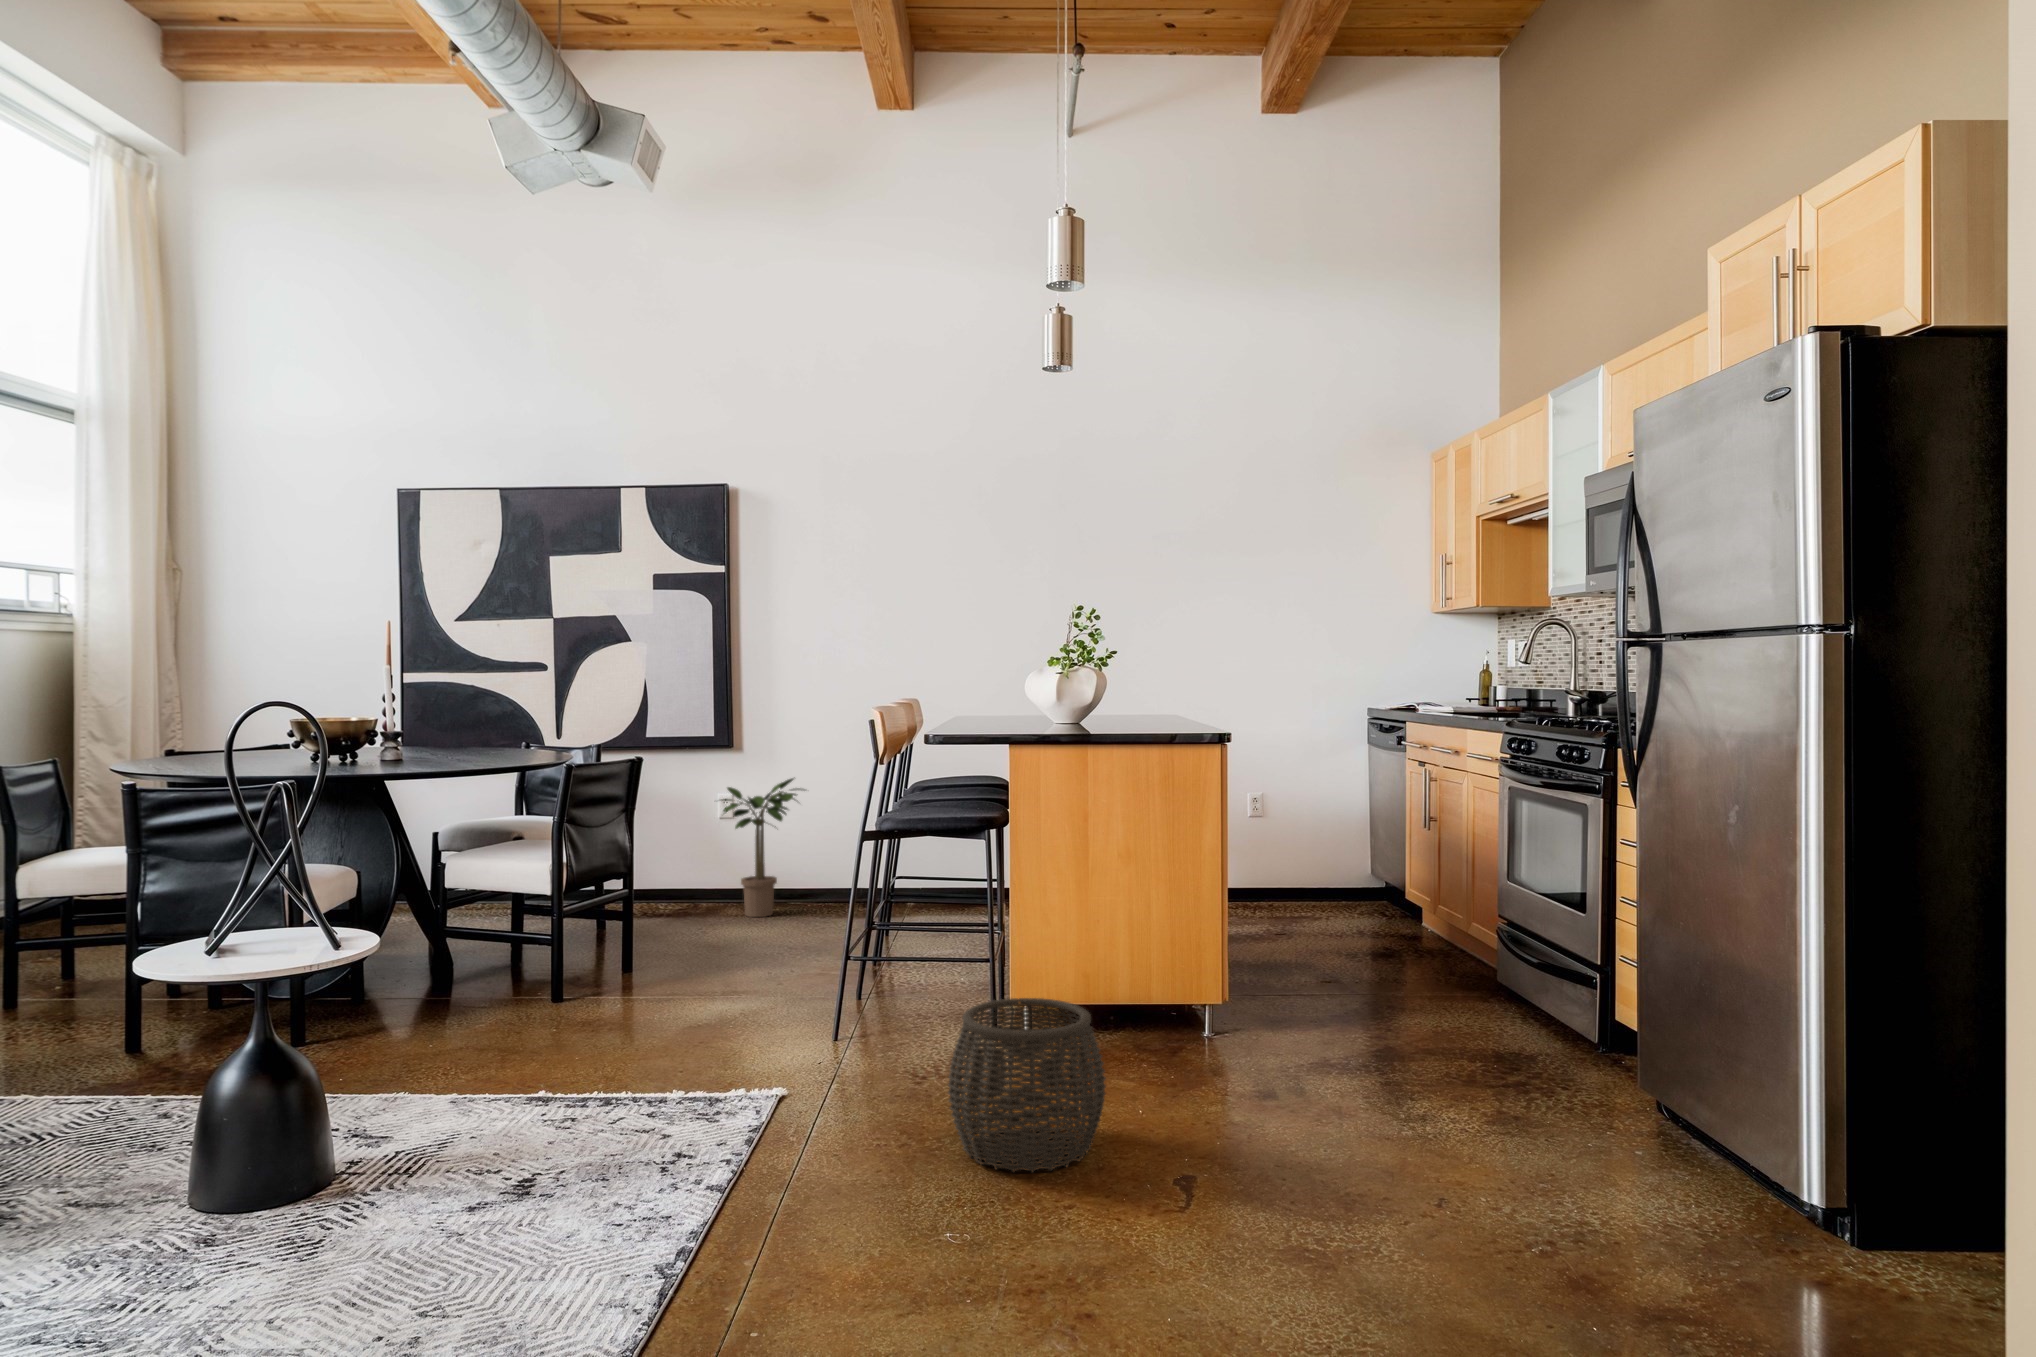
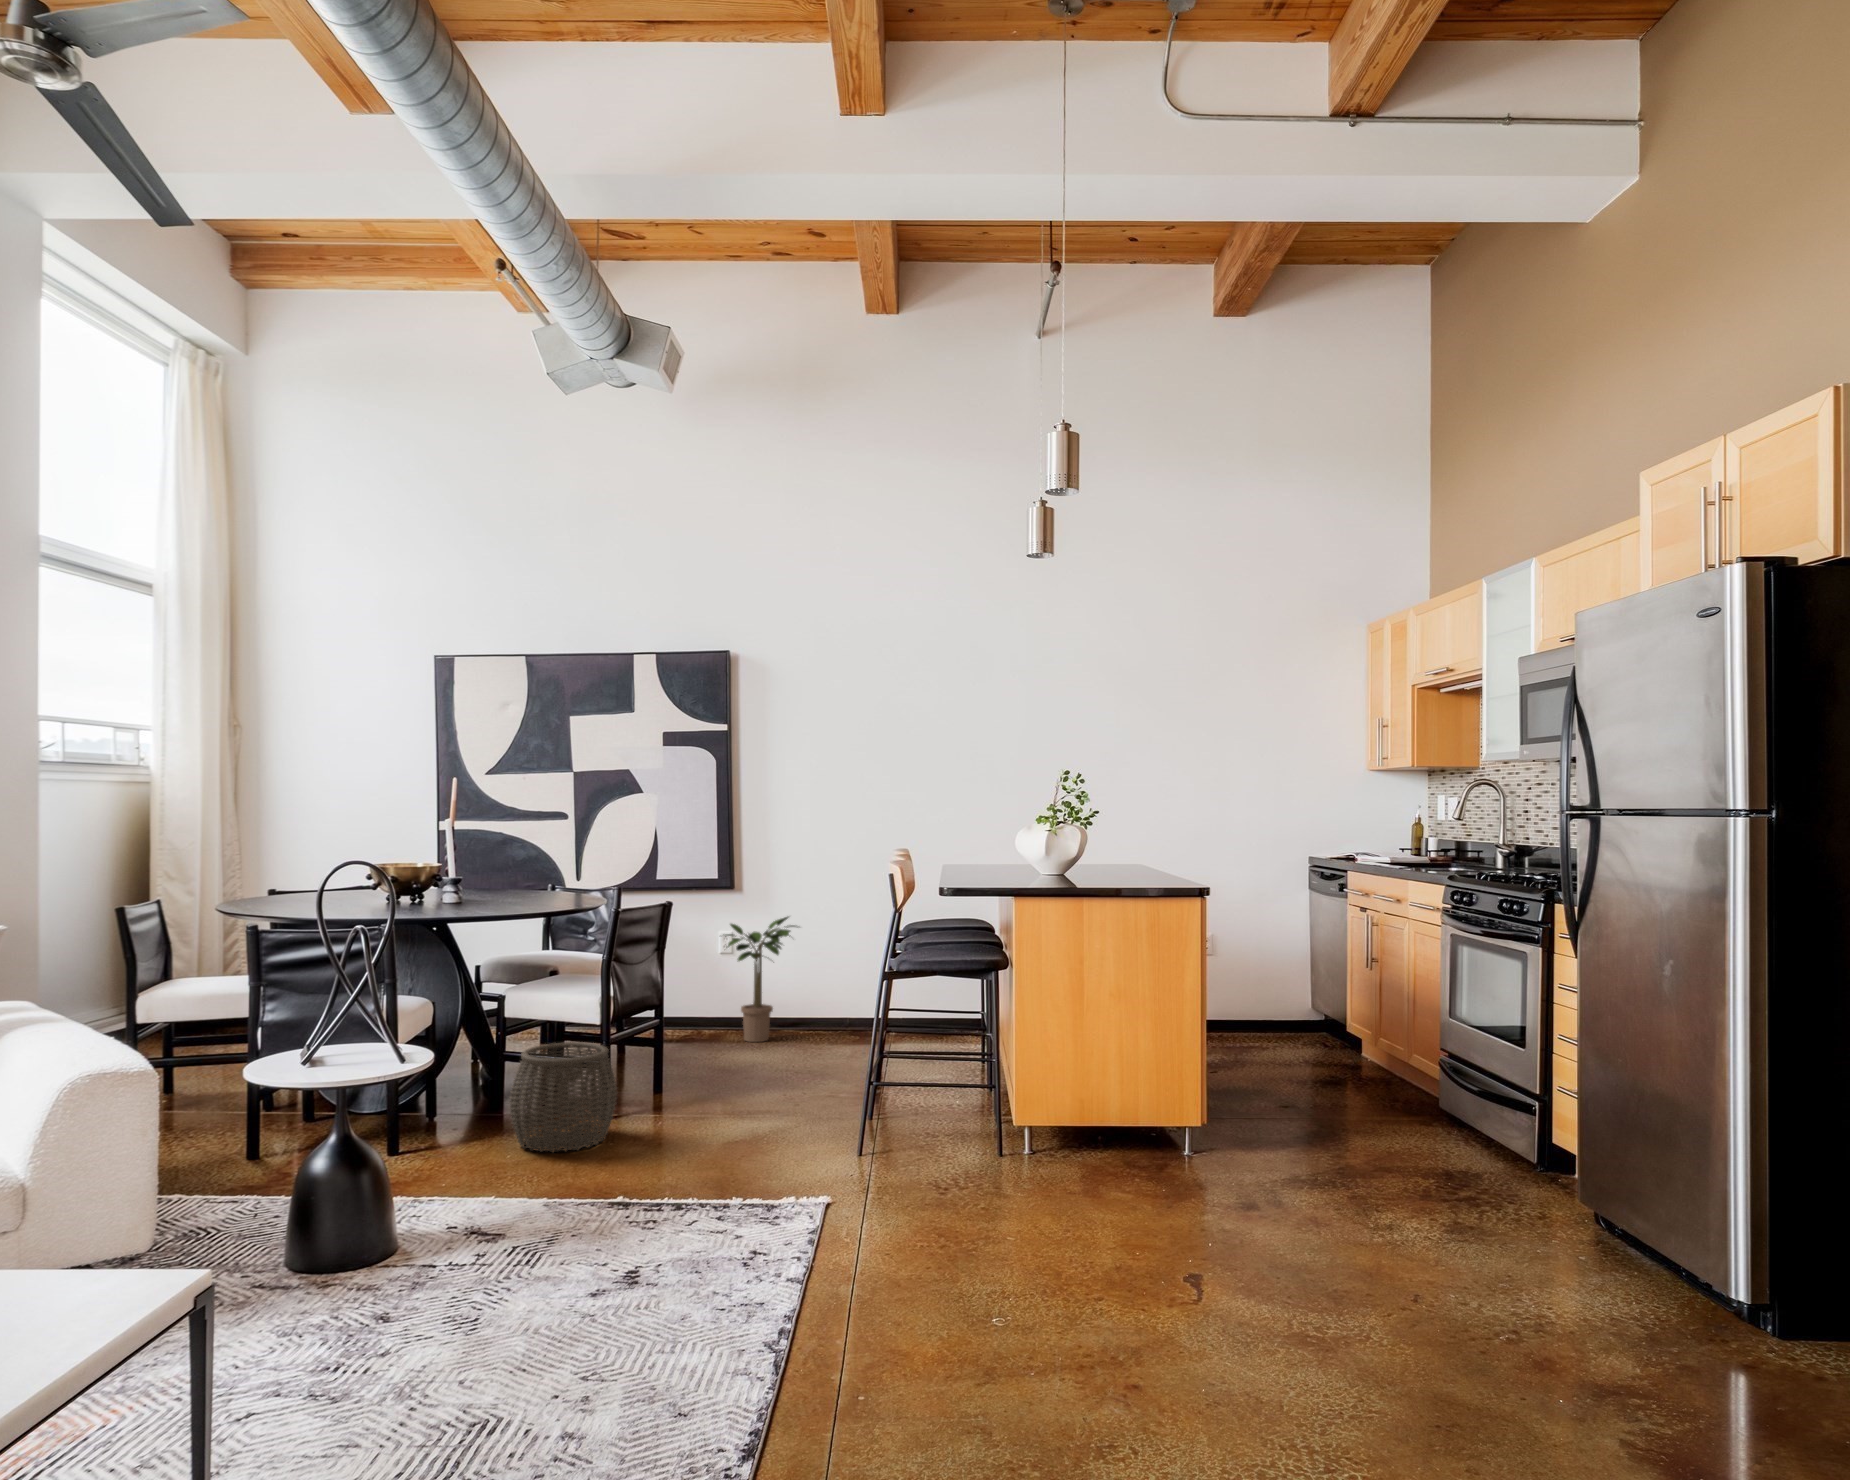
woven basket: present [948,998,1106,1172] -> present [509,1042,617,1152]

